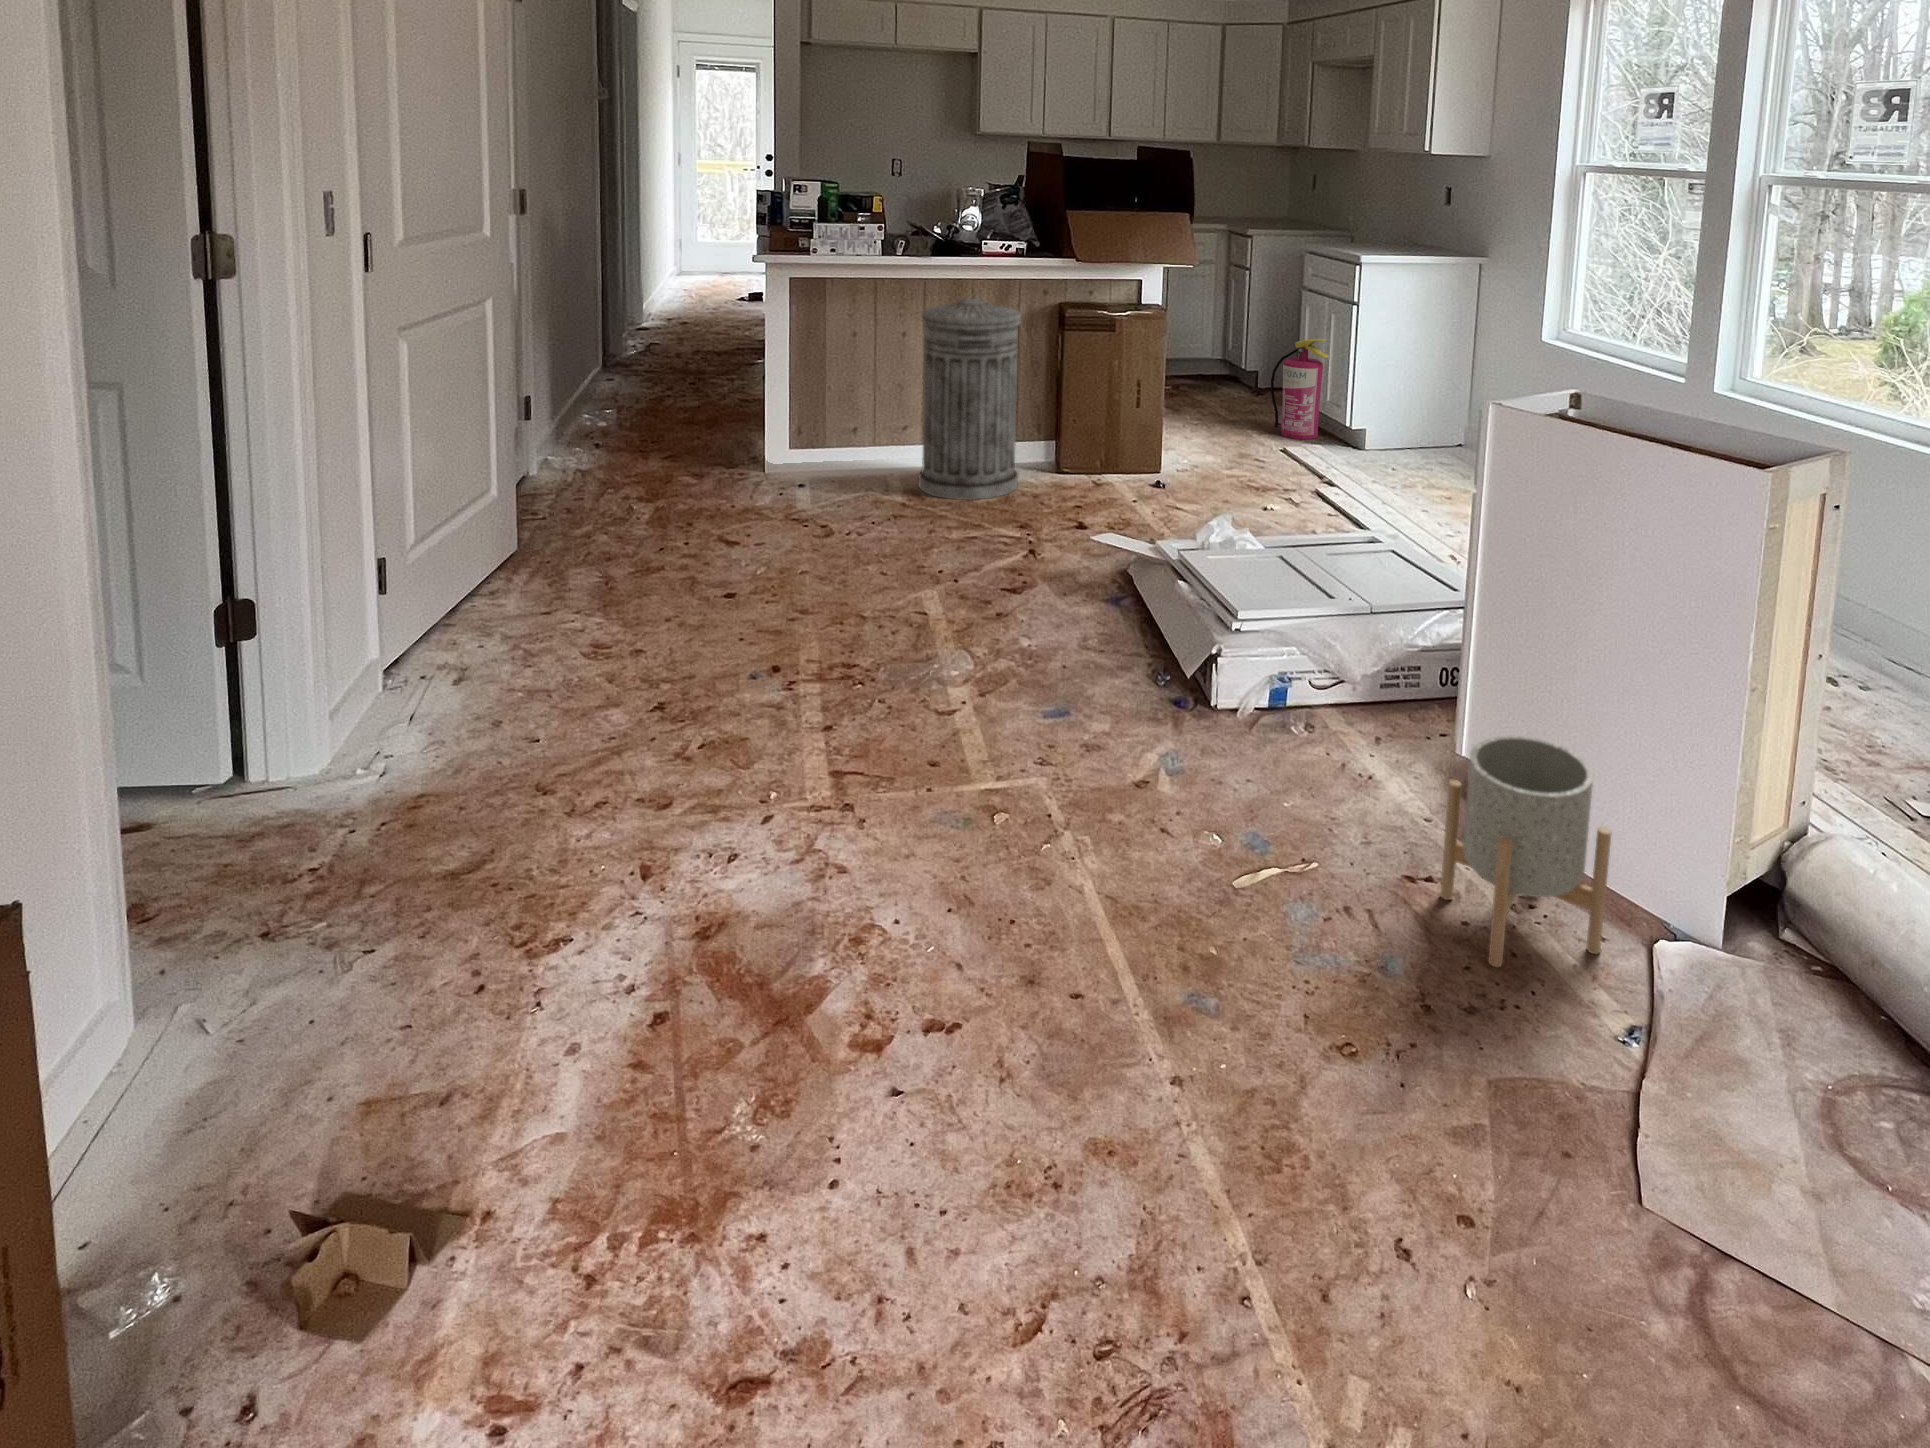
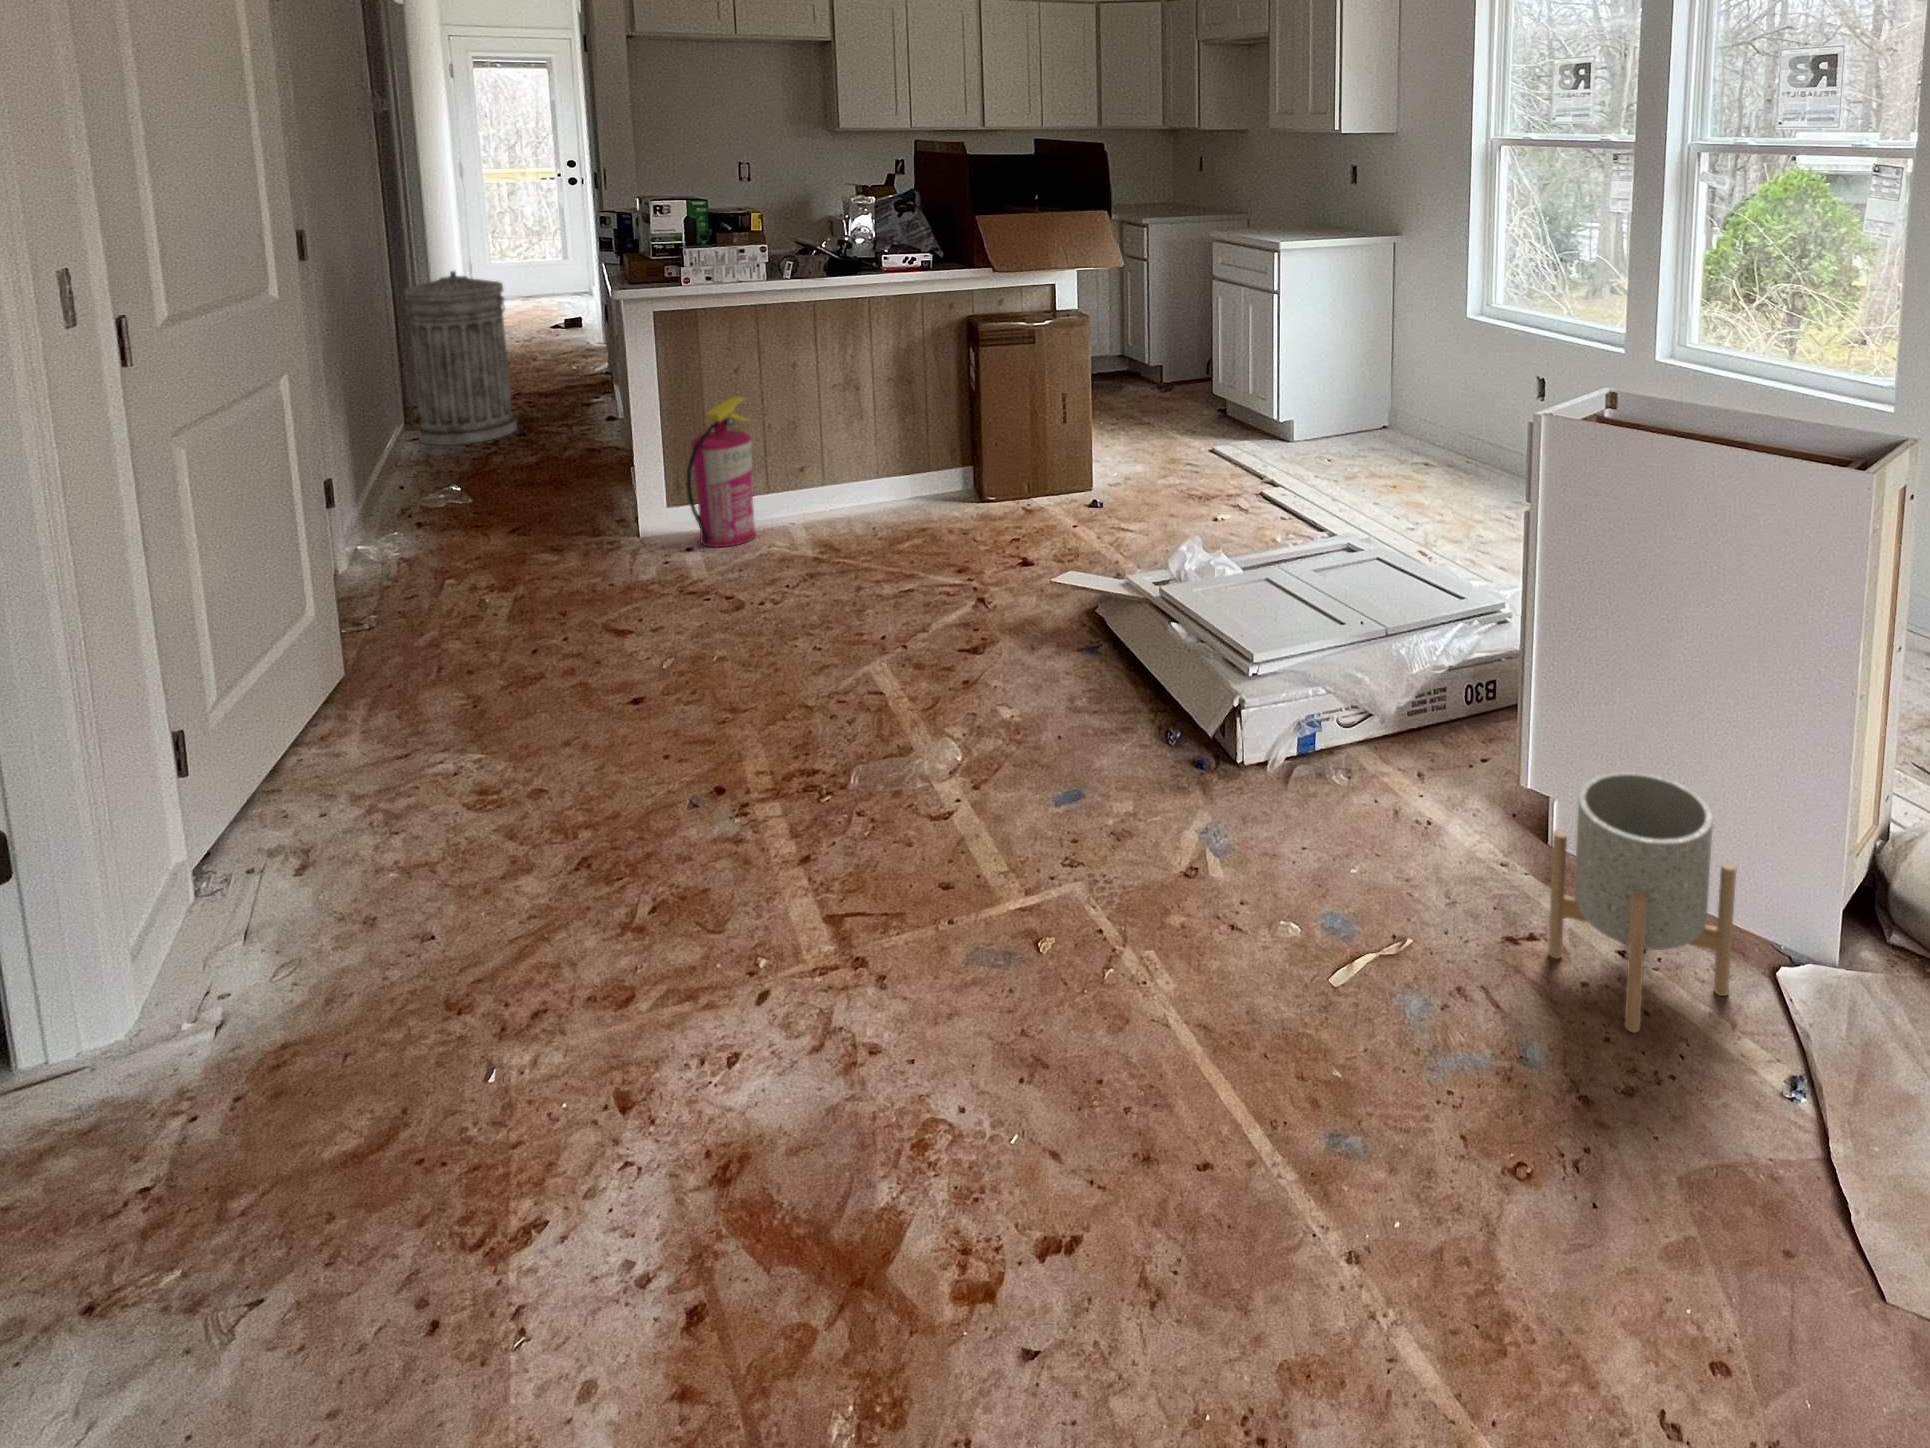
trash can: present [919,295,1021,500] -> present [404,271,517,445]
fire extinguisher: present [1271,339,1329,439] -> present [687,397,756,547]

